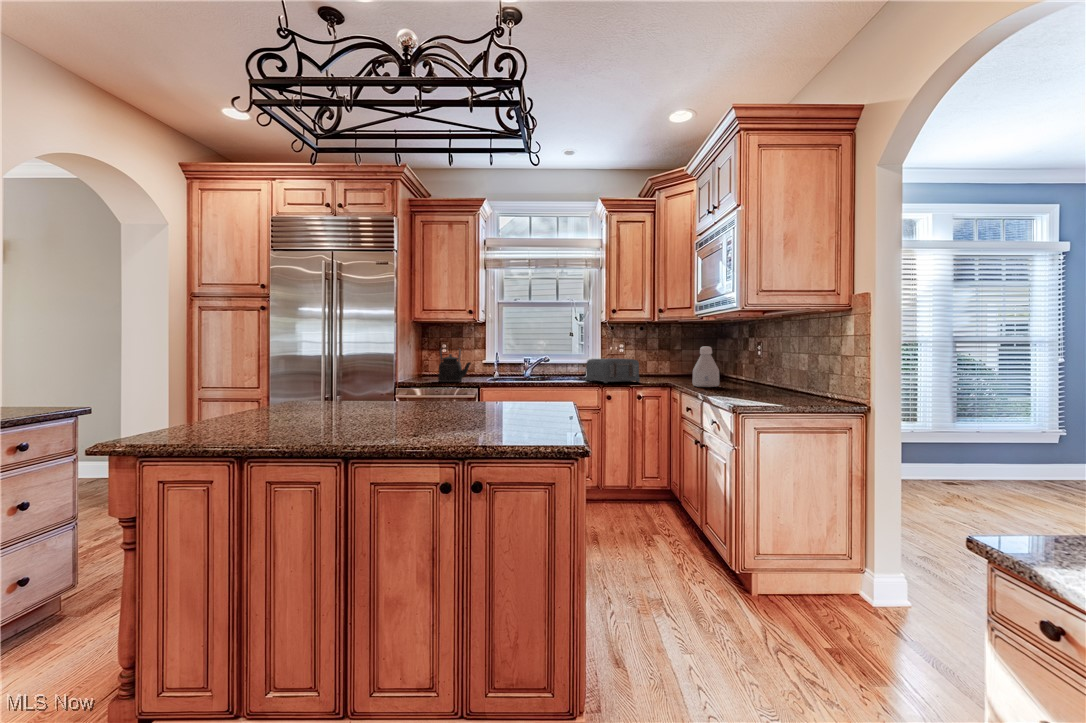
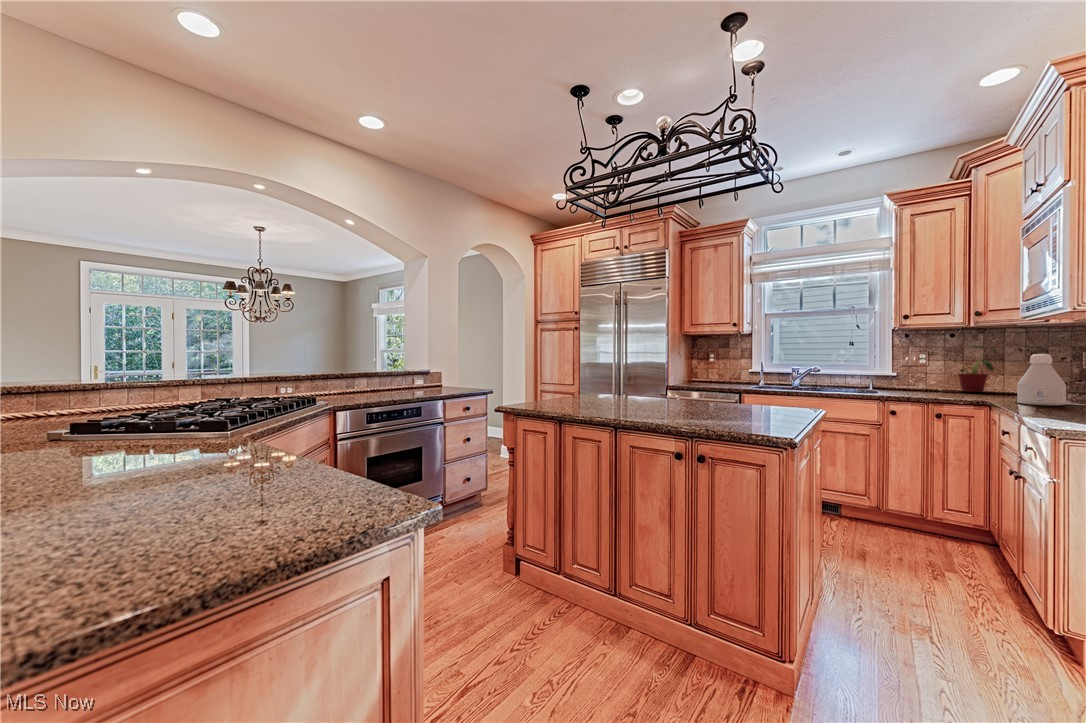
potted plant: none [642,337,672,377] -> present [954,345,996,392]
kettle: present [438,348,471,382] -> none [703,357,733,387]
toaster: present [586,359,640,383] -> none [864,368,937,396]

